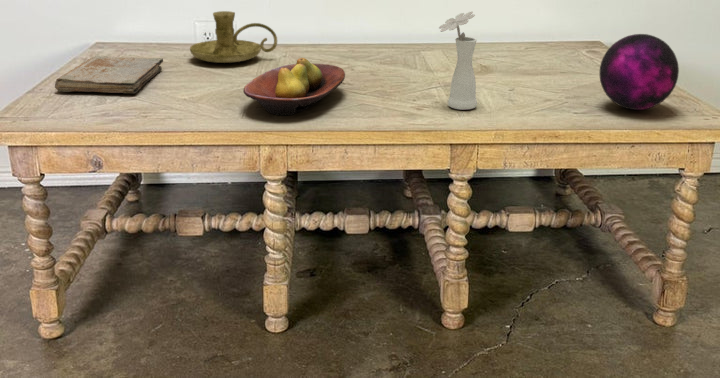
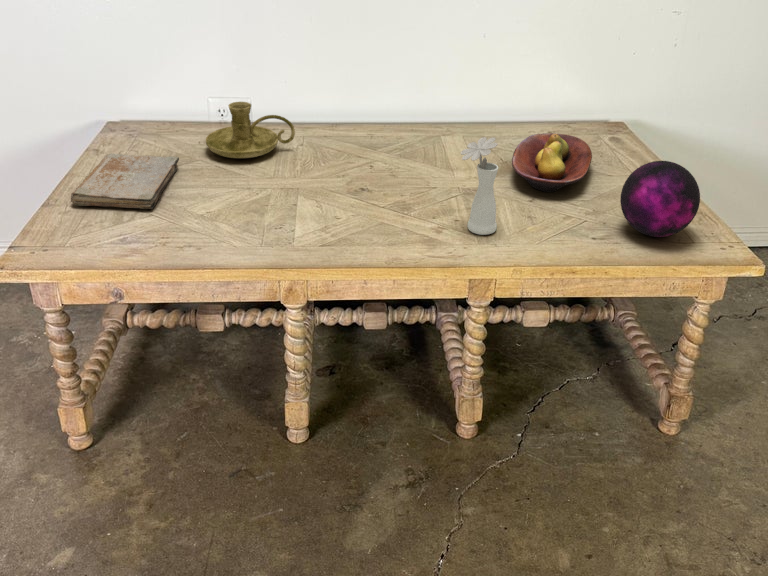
fruit bowl: present [243,58,345,115] -> present [512,133,592,192]

